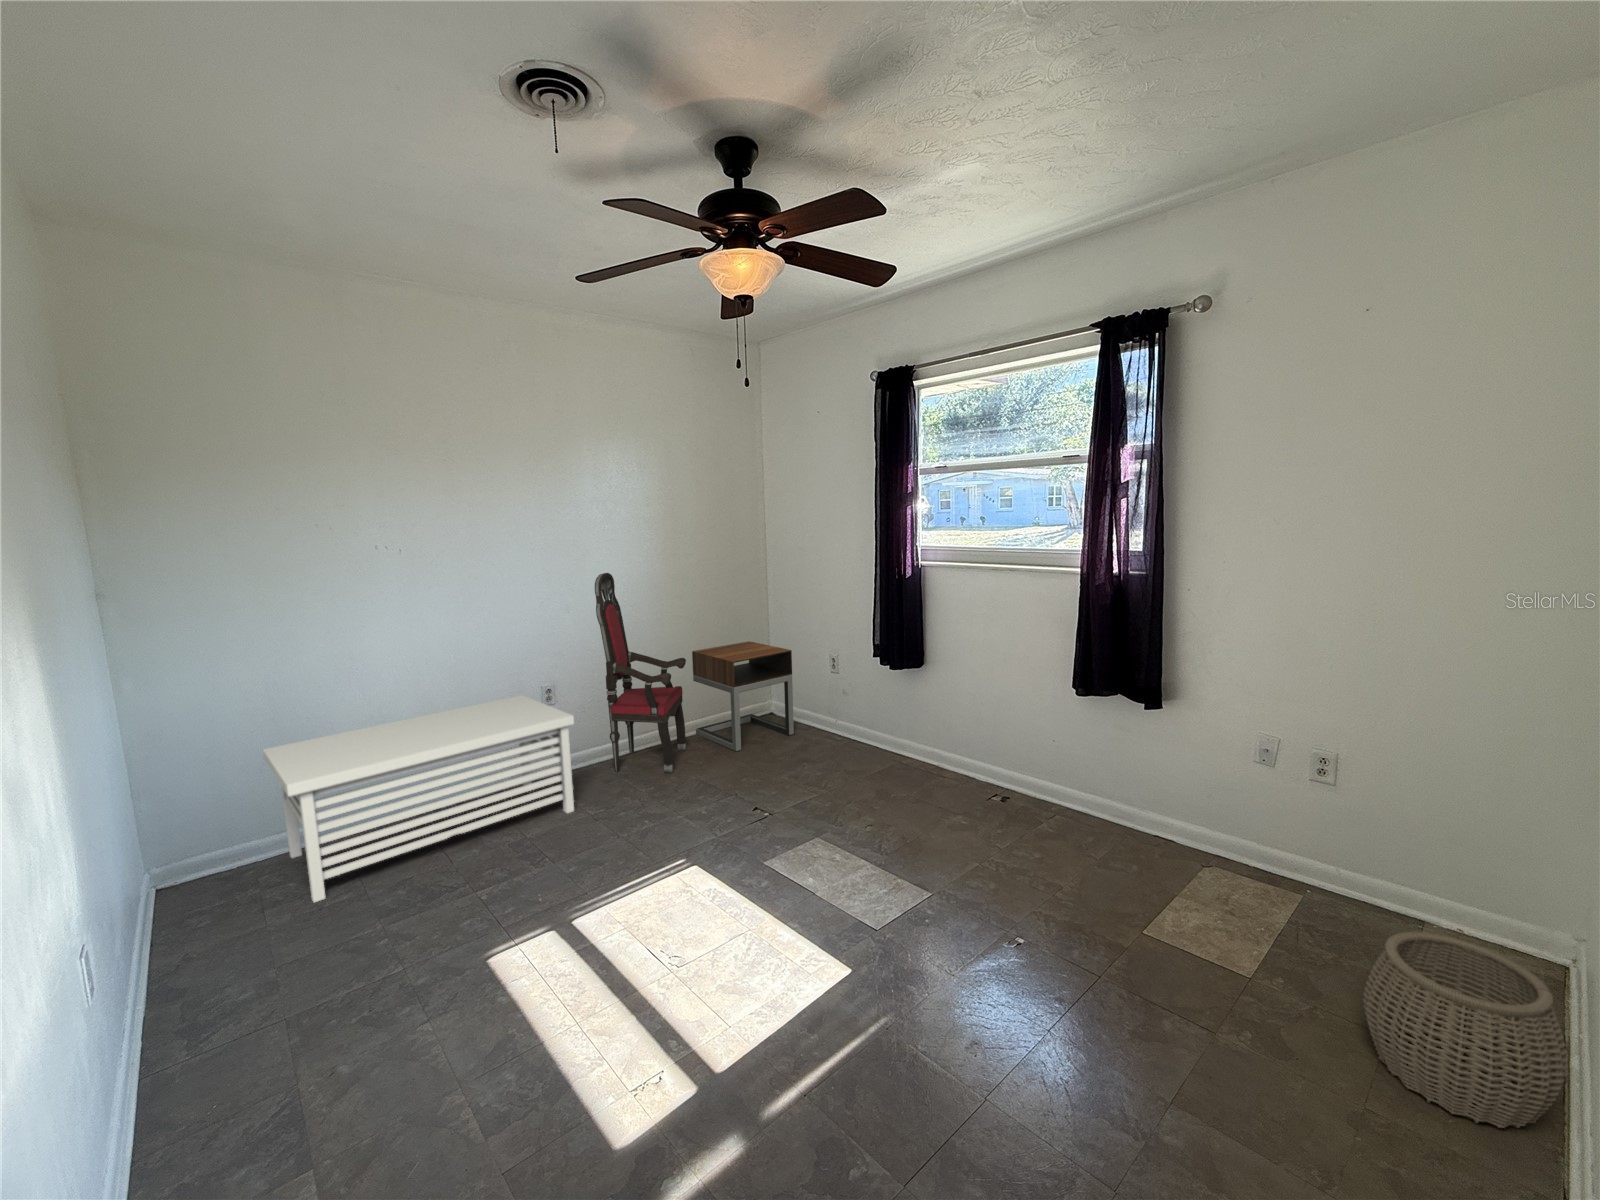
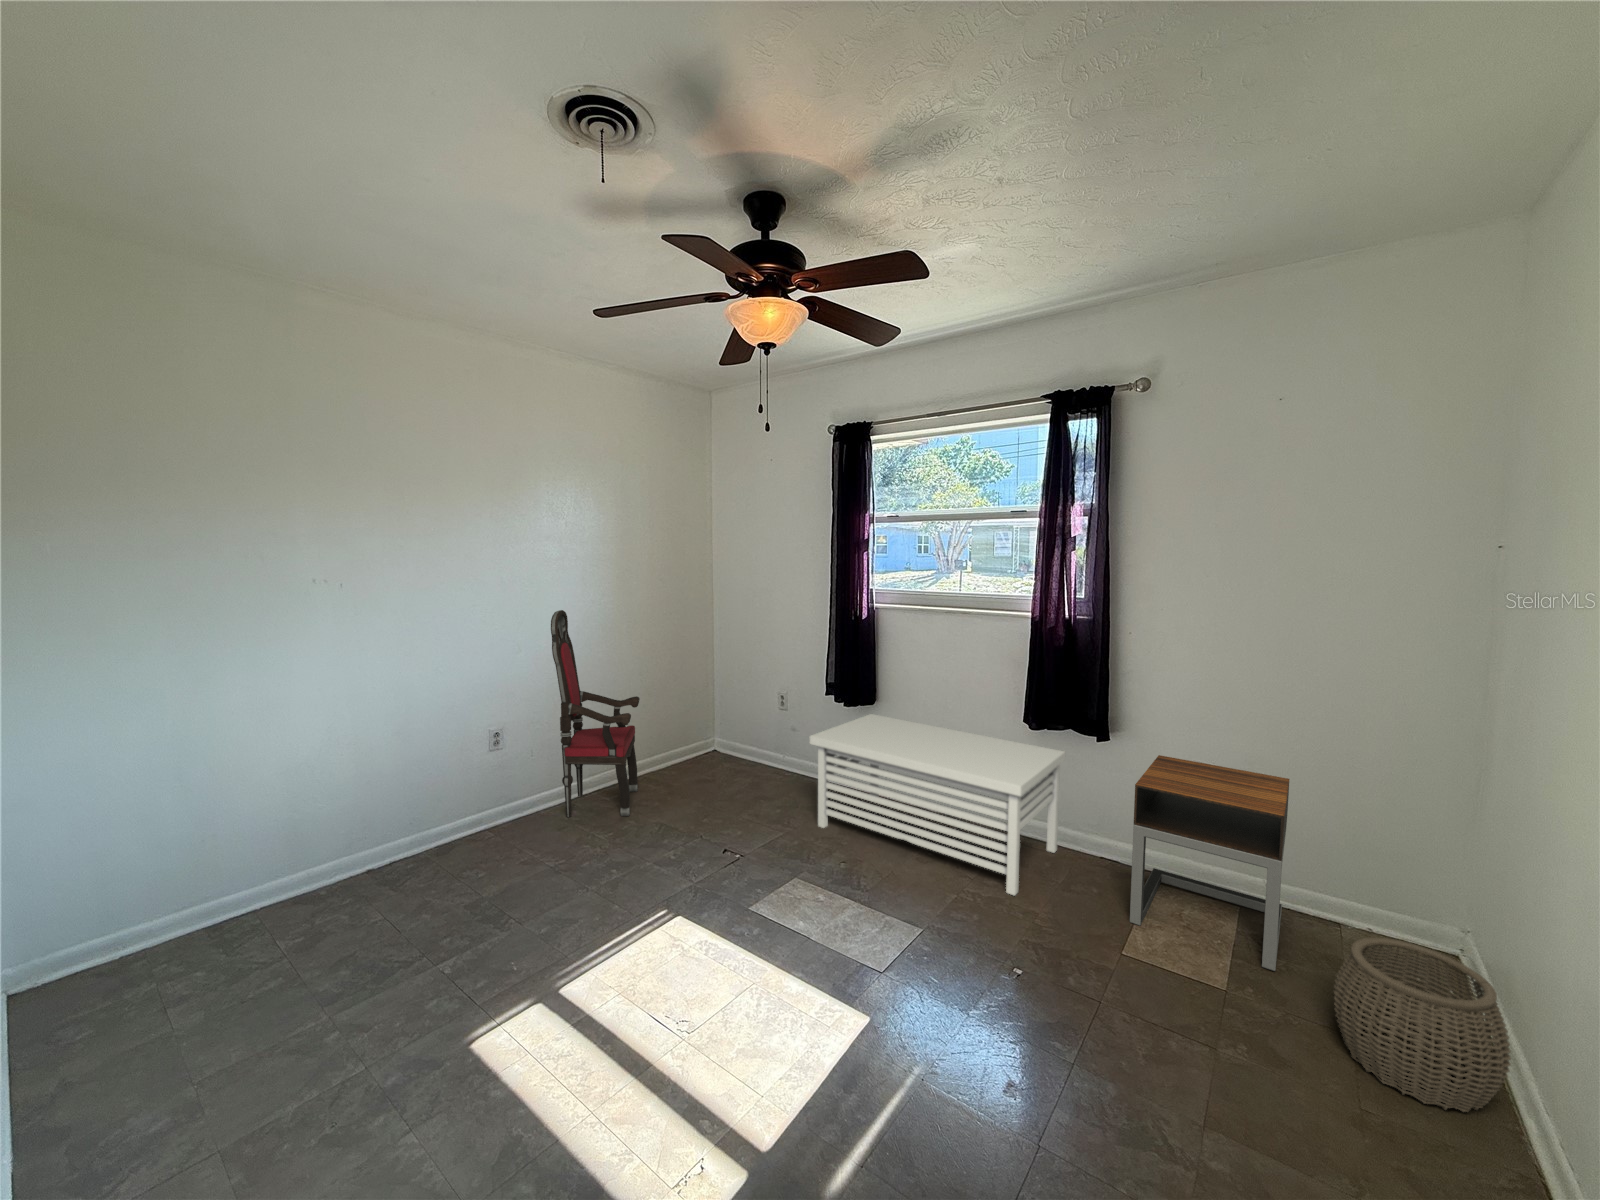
nightstand: present [692,641,794,751] -> present [1130,755,1290,971]
storage bench: present [263,695,574,902] -> present [810,714,1065,895]

